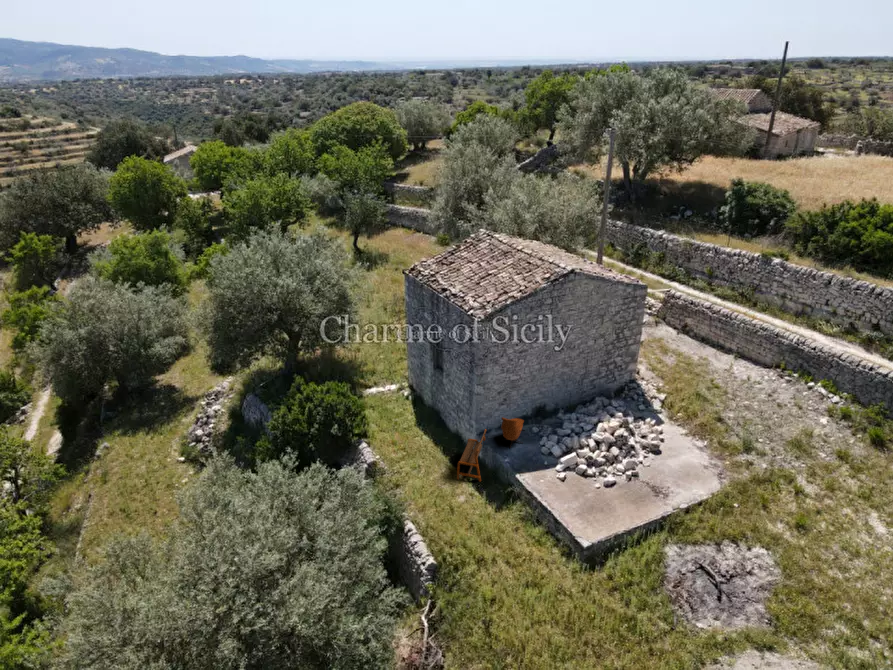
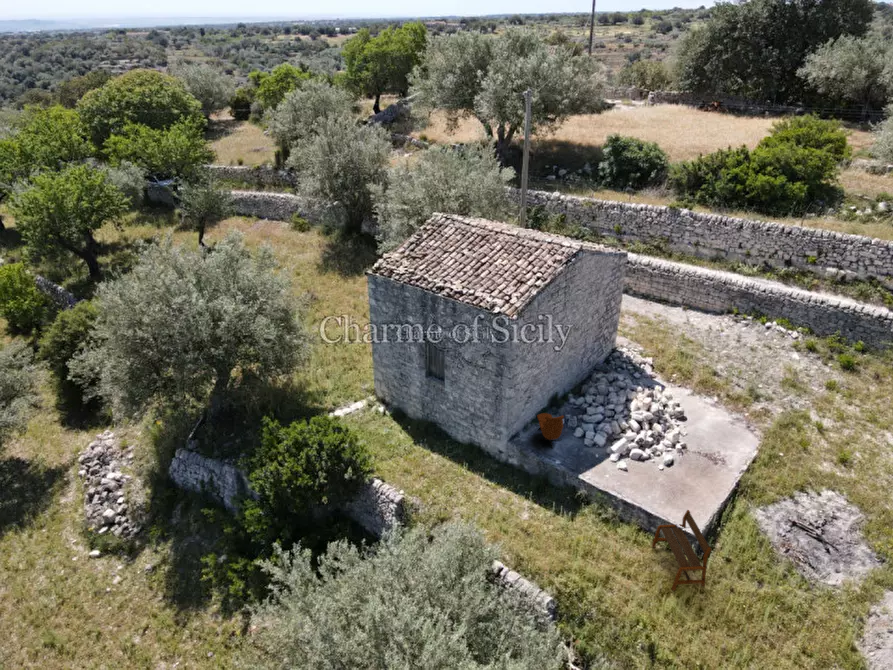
bench: present [457,429,486,481] -> present [652,510,712,591]

